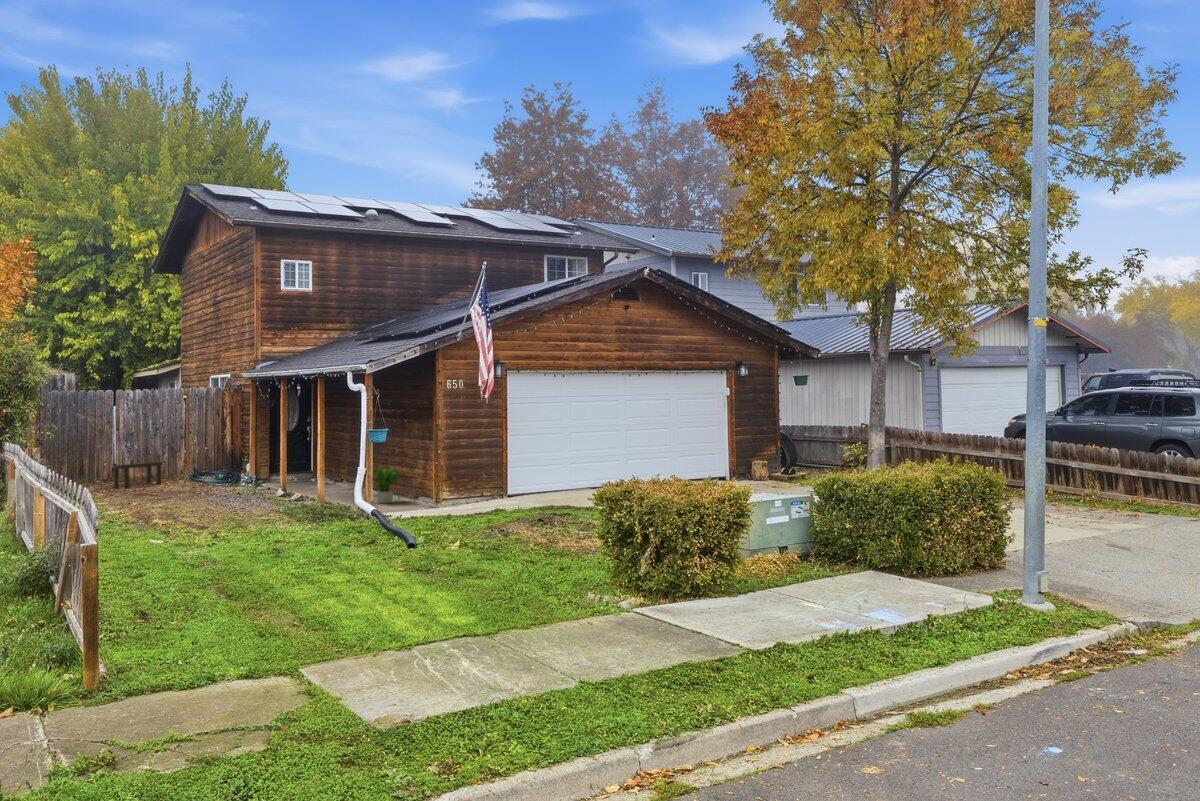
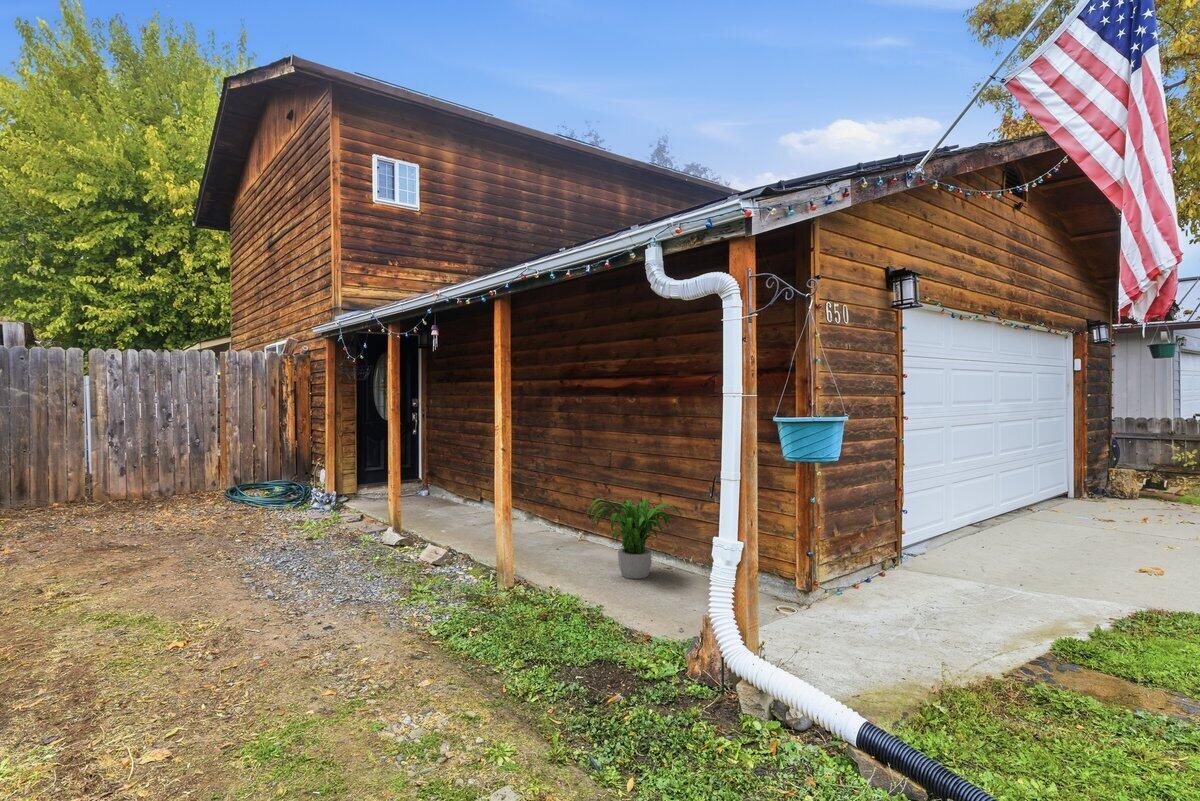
bench: present [114,462,162,488] -> none [82,470,175,520]

